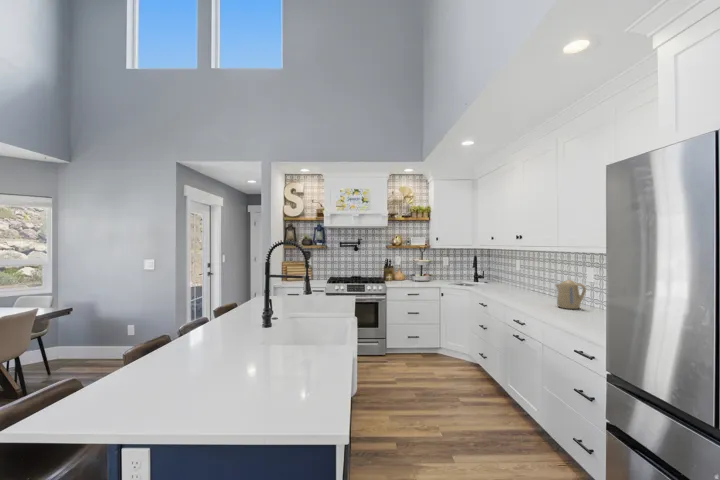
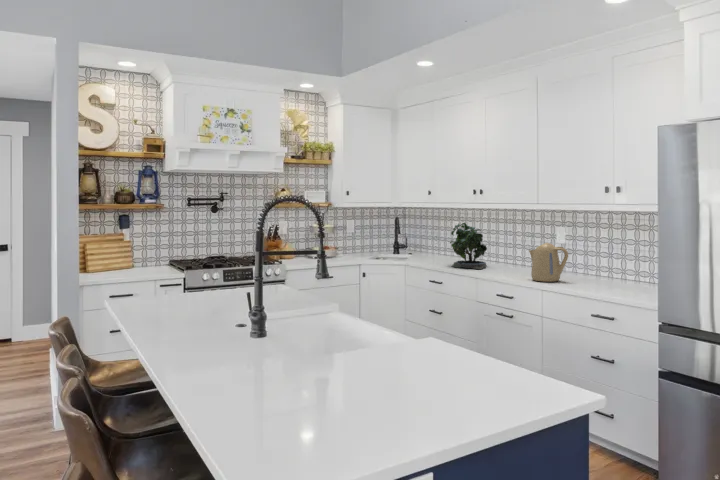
potted plant: none [503,260,533,295] -> present [450,223,487,269]

